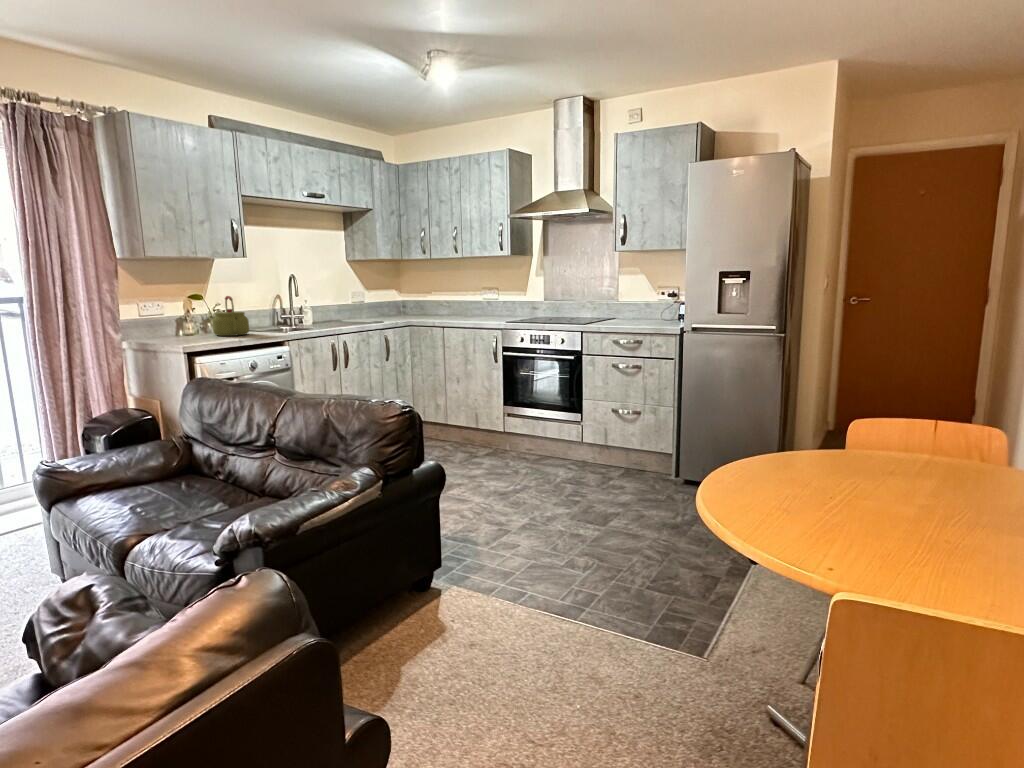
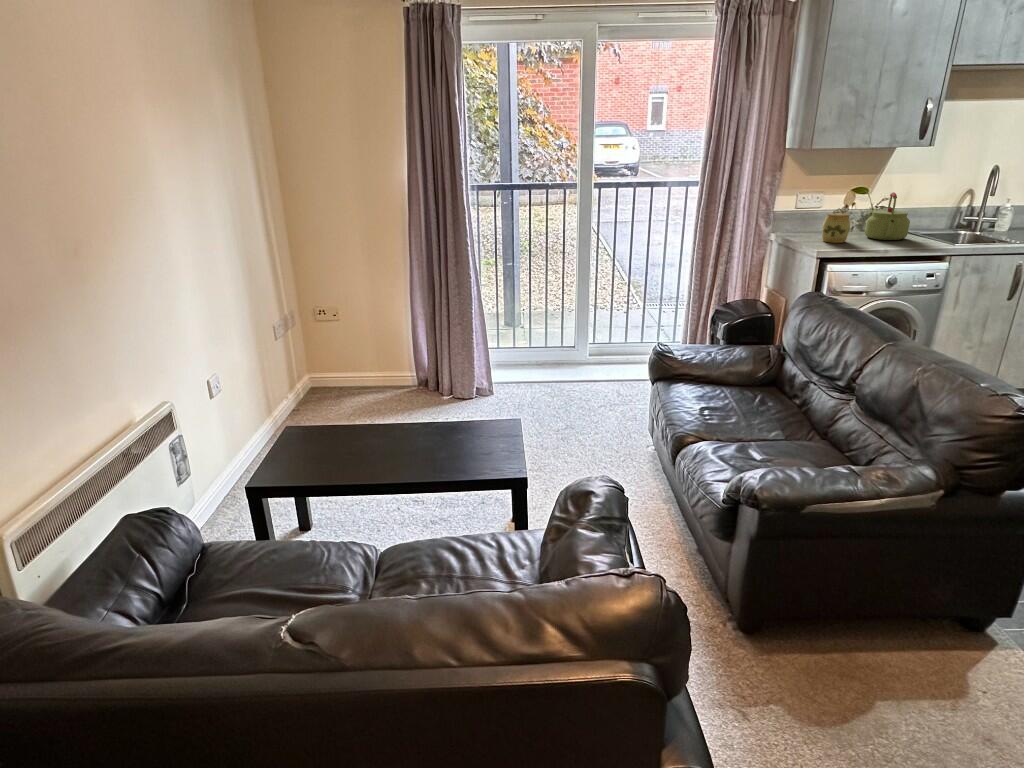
jar: none [176,309,203,341] -> present [822,208,850,243]

